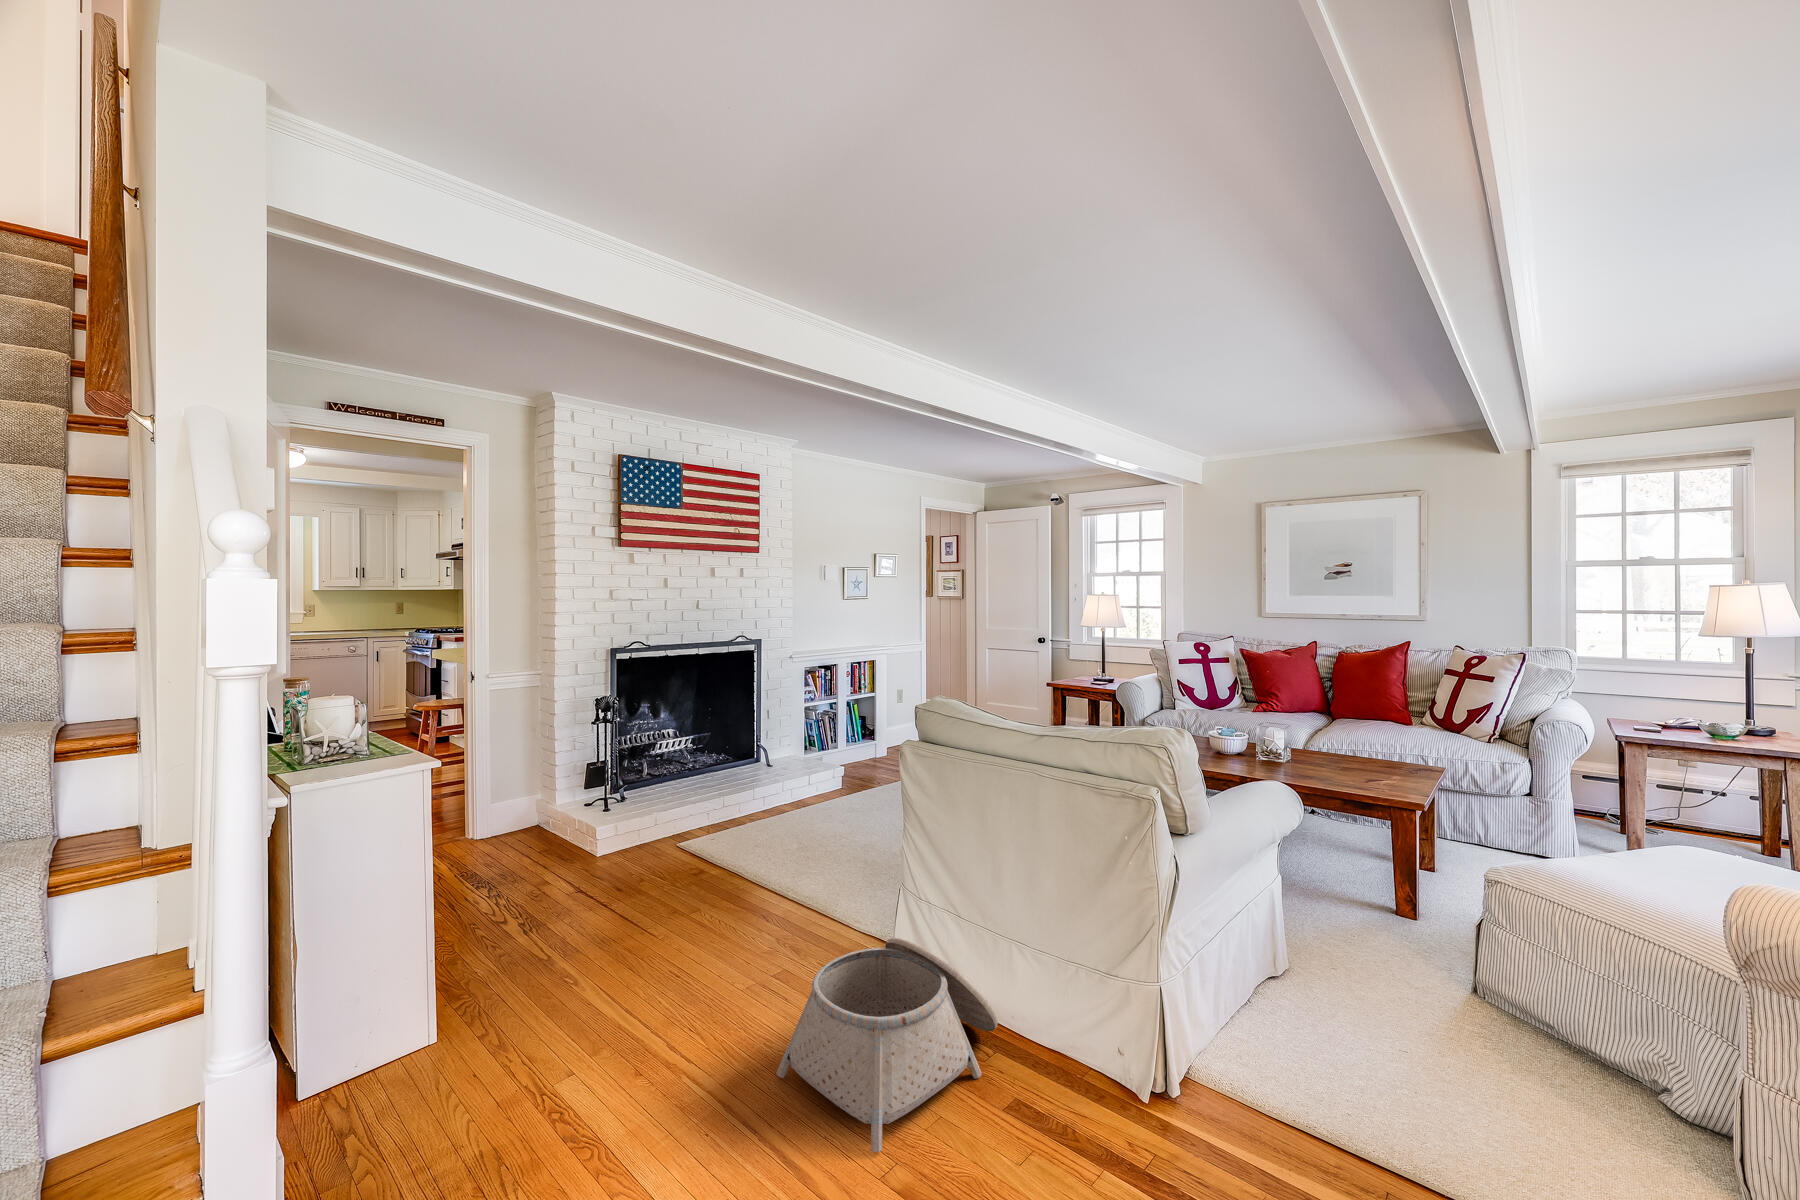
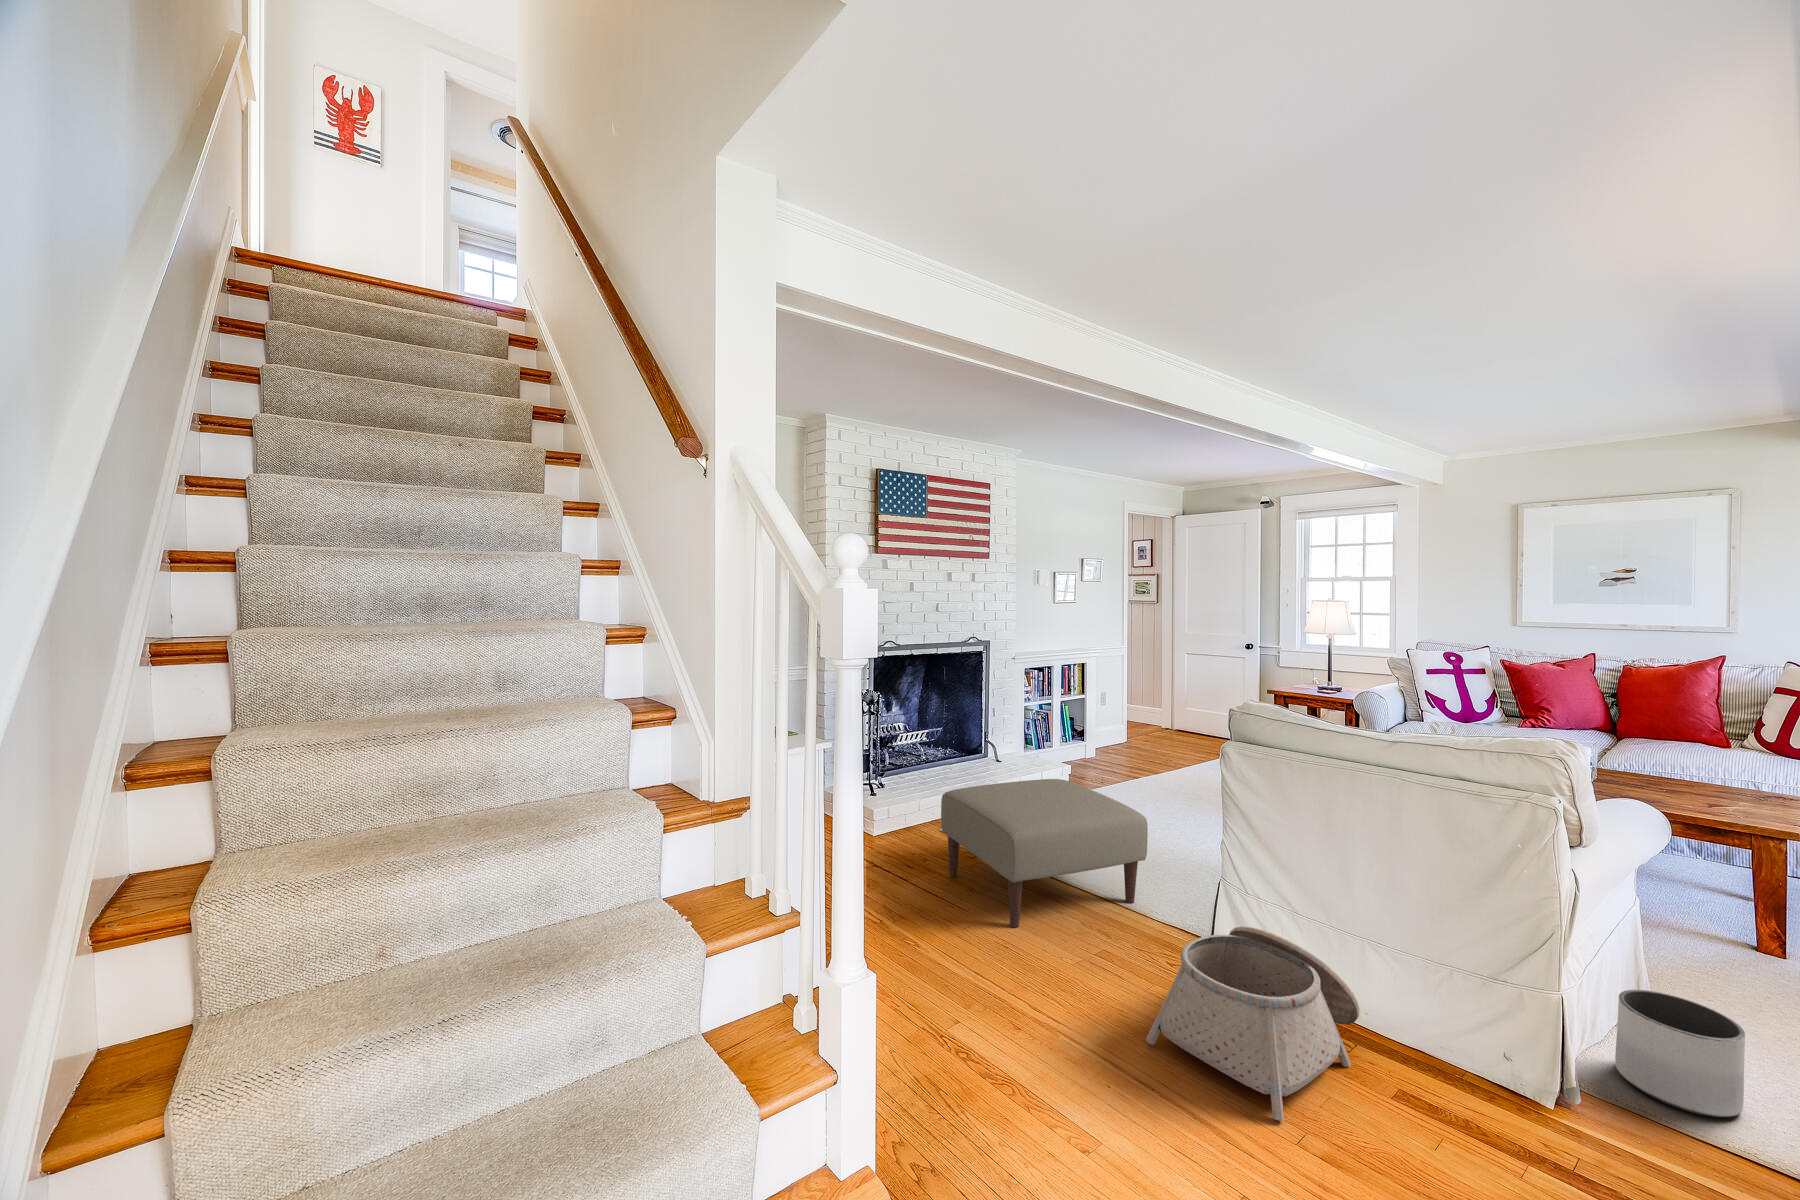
ottoman: none [648,785,856,953] -> present [941,779,1148,927]
planter: none [1229,970,1326,1091] -> present [1615,990,1745,1117]

